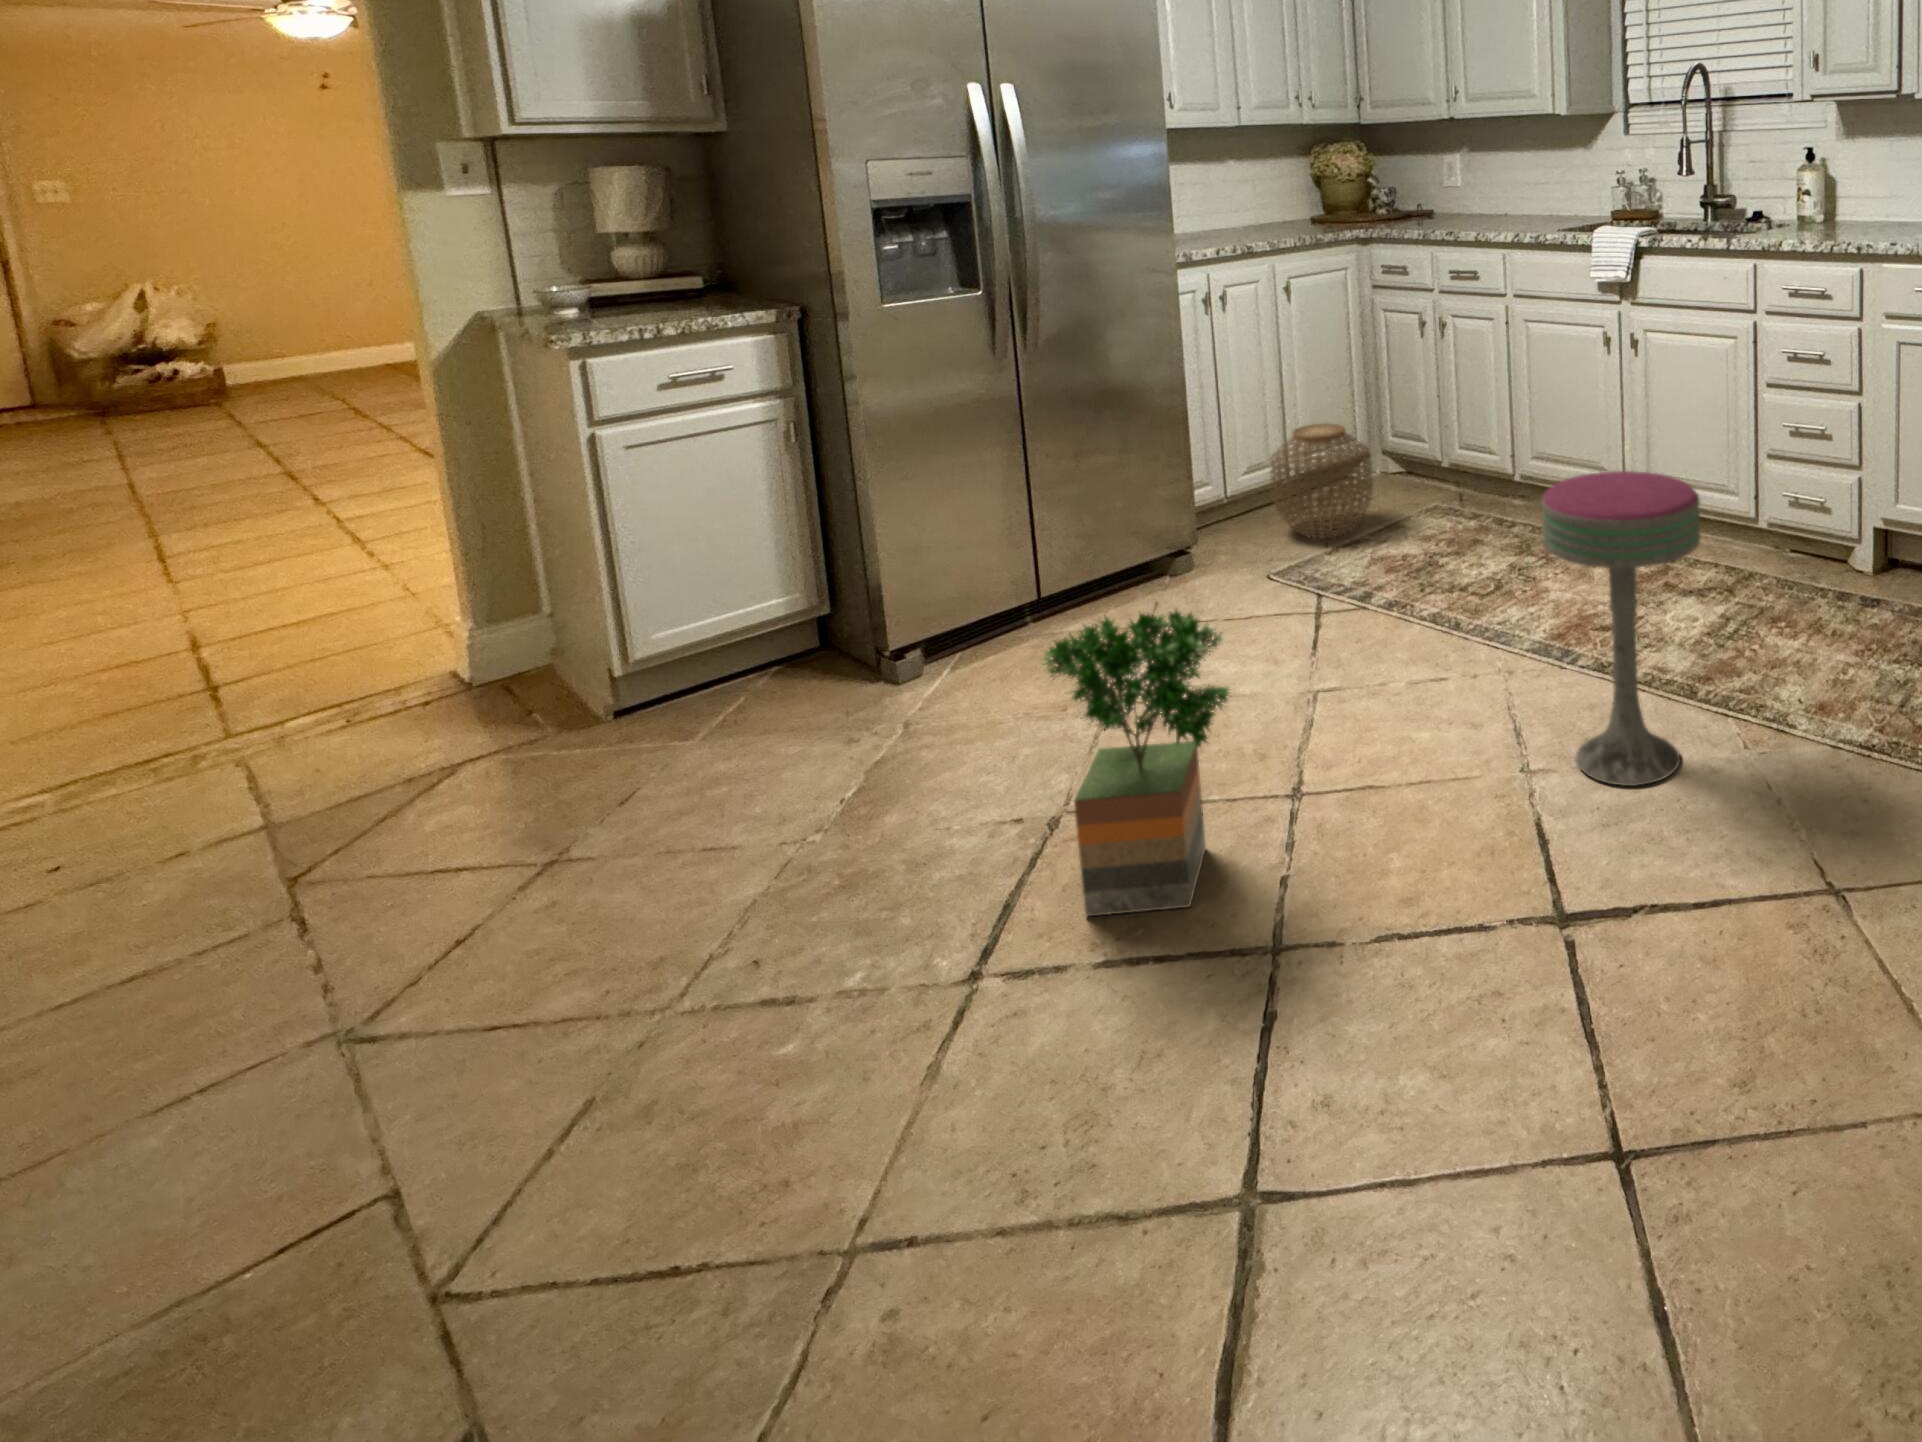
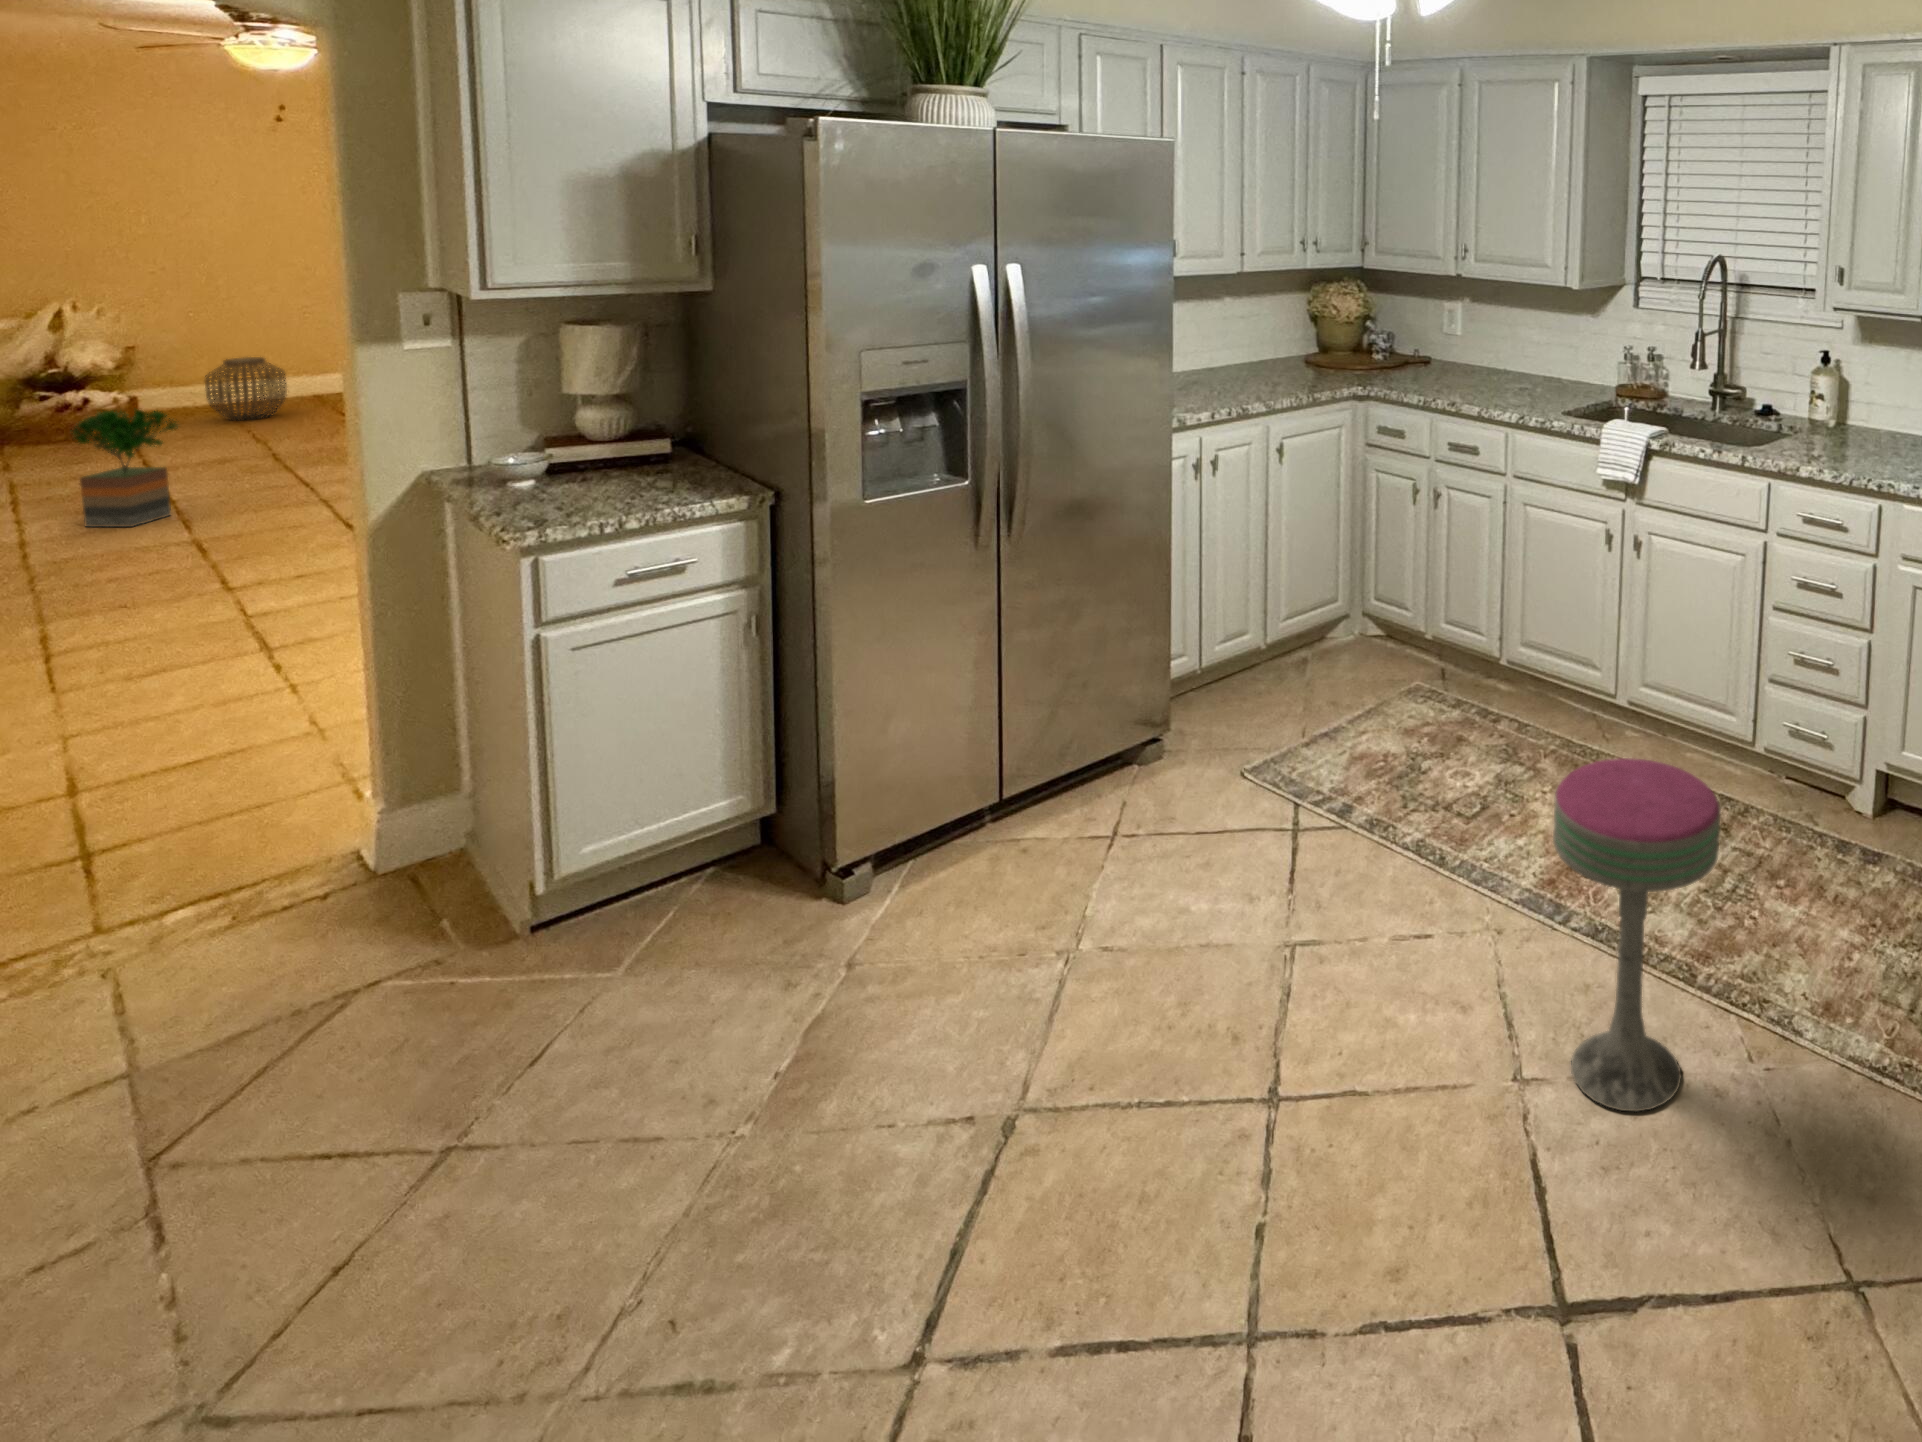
woven basket: present [1270,423,1373,538] -> present [205,357,286,420]
potted tree: present [1041,611,1230,916] -> present [73,410,178,527]

